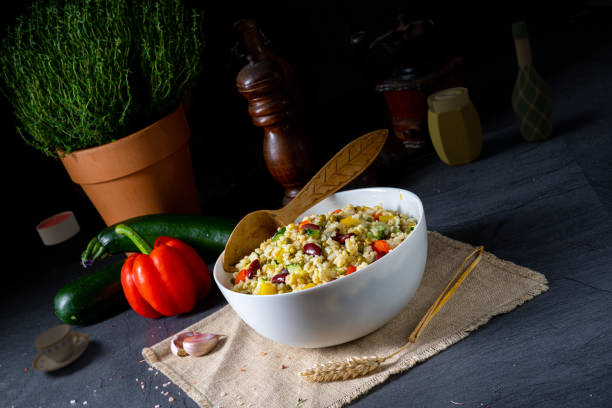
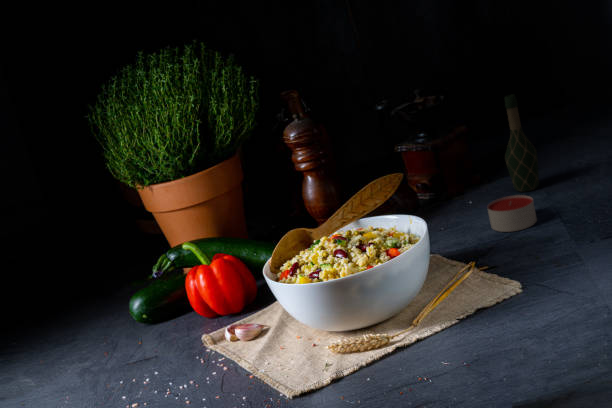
jar: present [428,88,482,166] -> none [436,146,481,210]
candle: present [37,211,80,245] -> present [487,195,537,232]
teacup: present [32,325,89,372] -> none [113,317,158,351]

